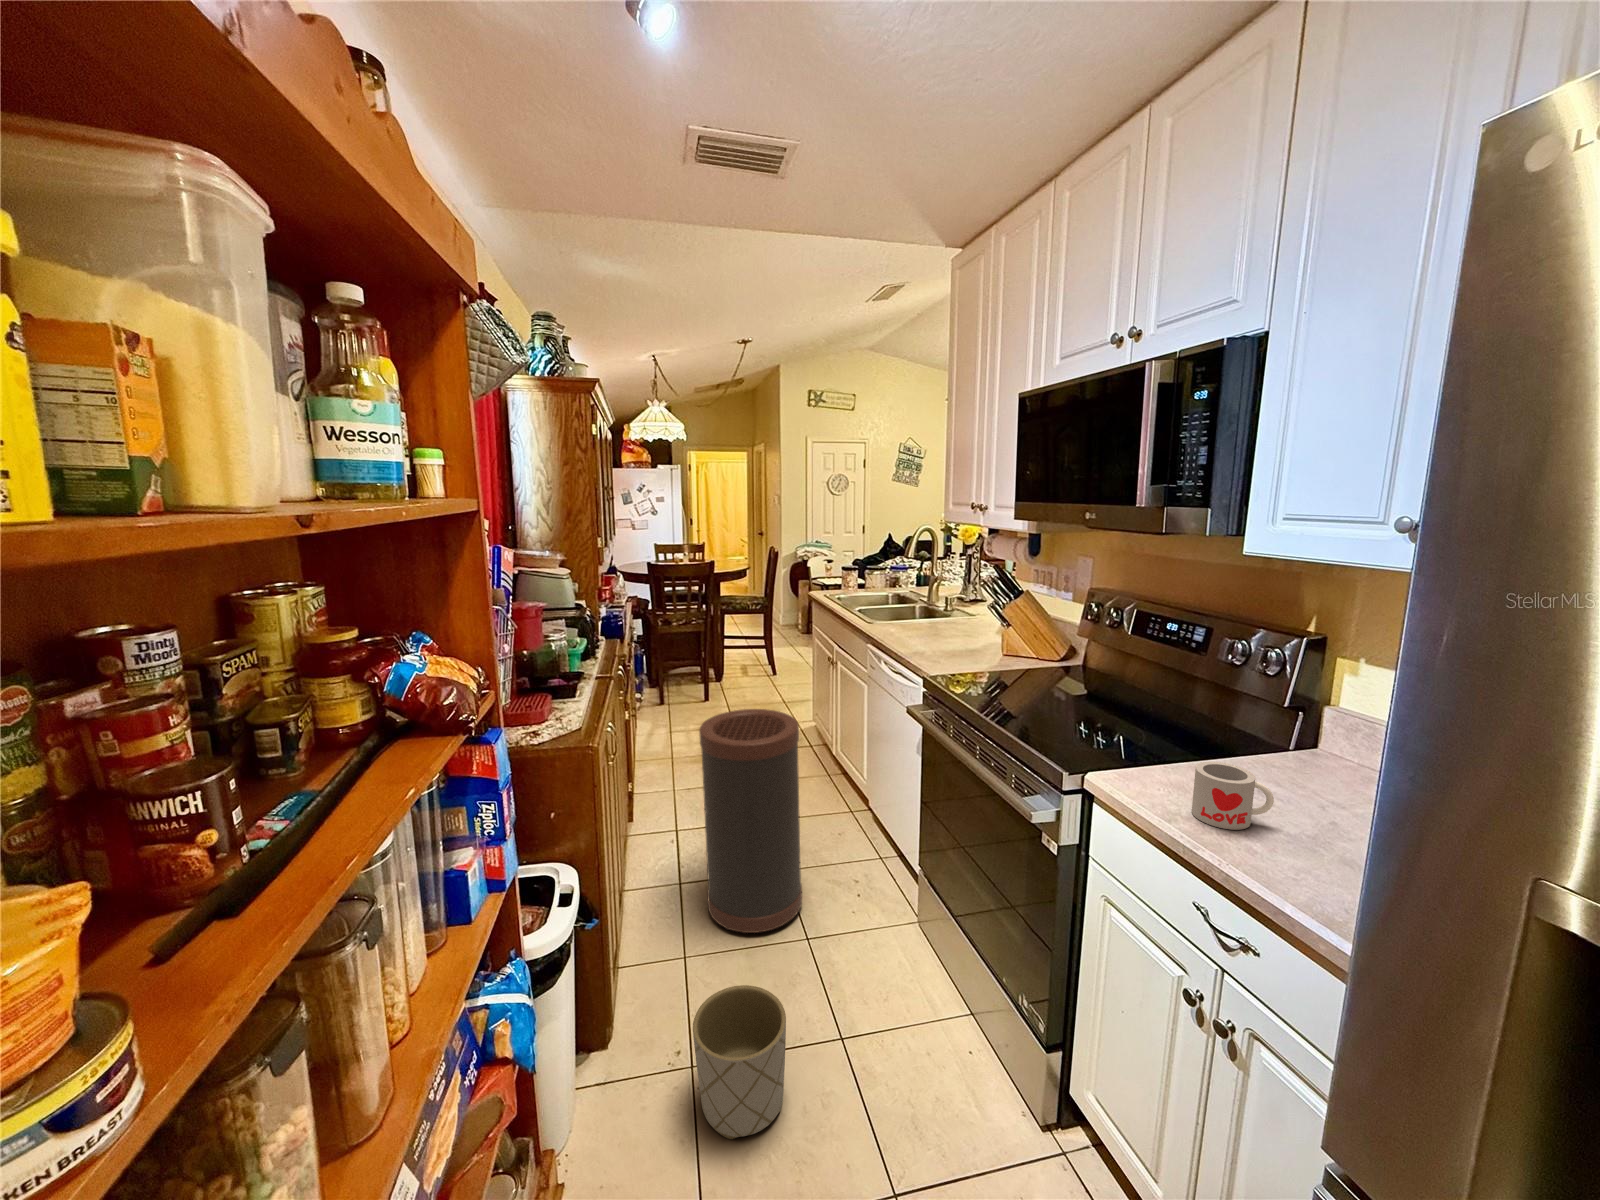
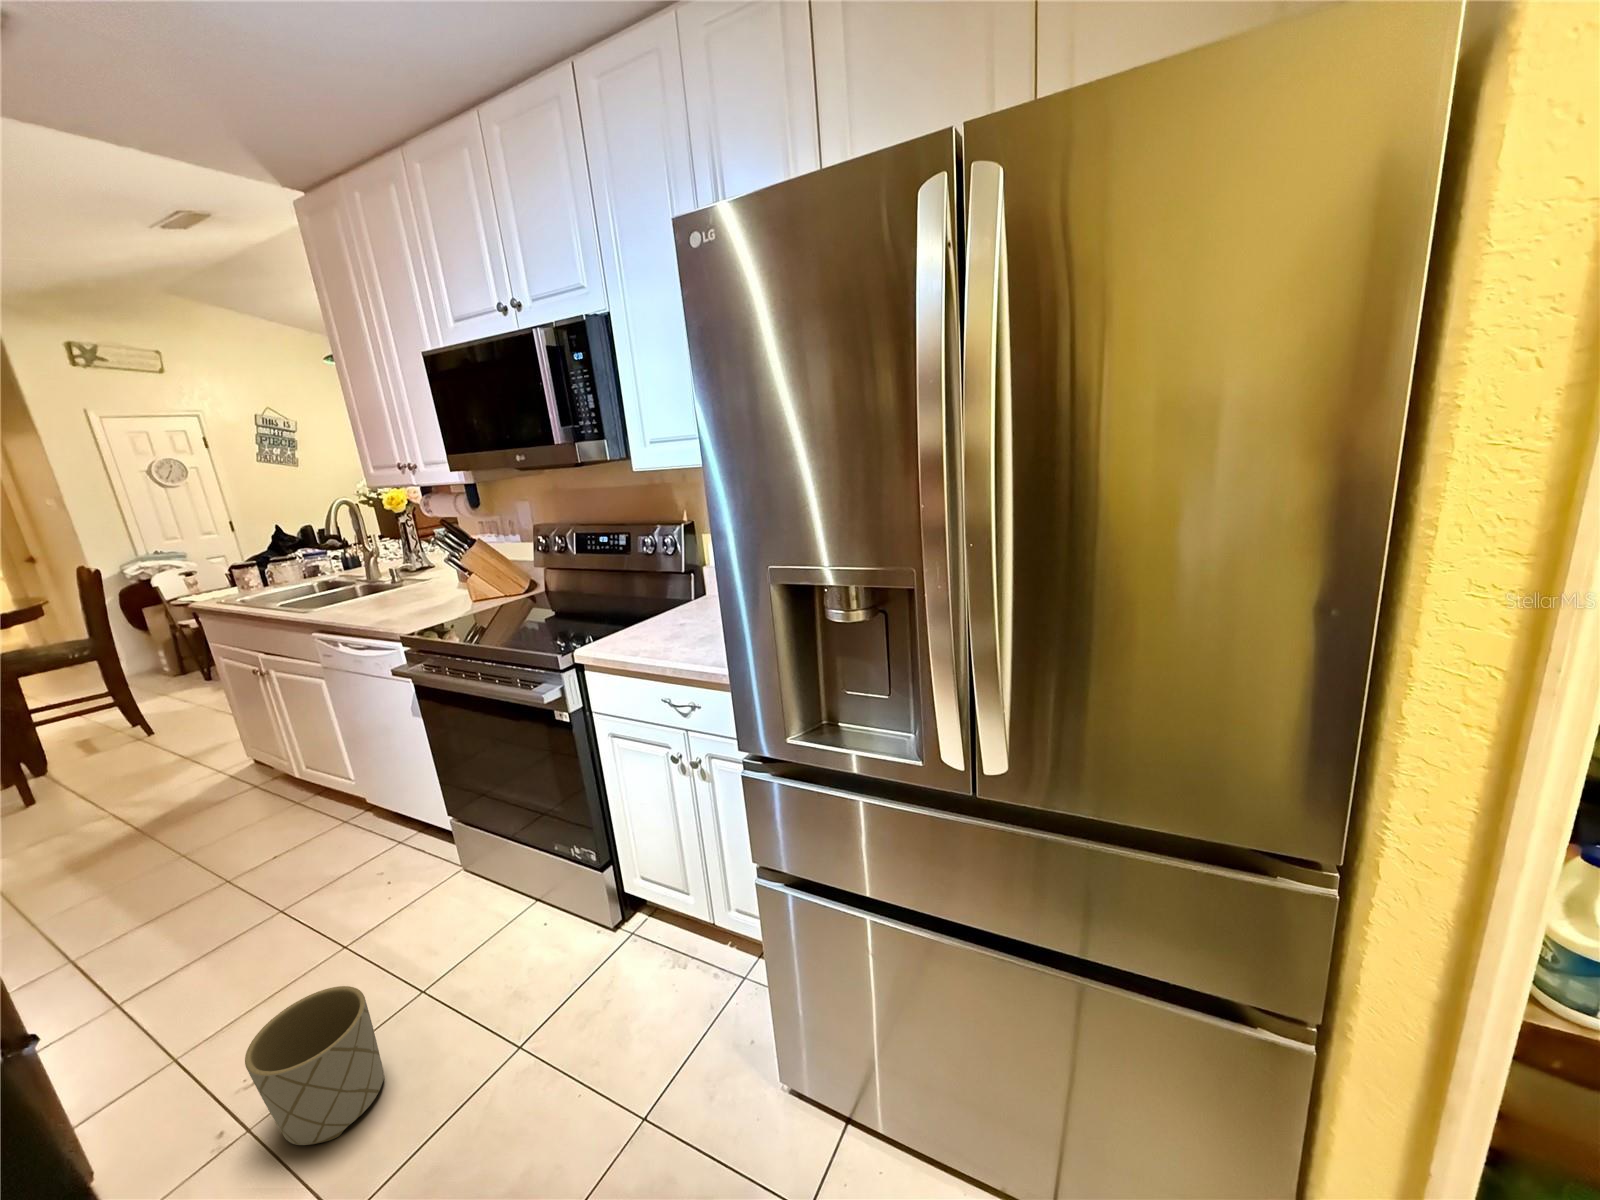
trash can: present [699,709,802,933] -> none [97,732,324,1001]
mug: present [1192,762,1274,830] -> none [642,608,689,649]

